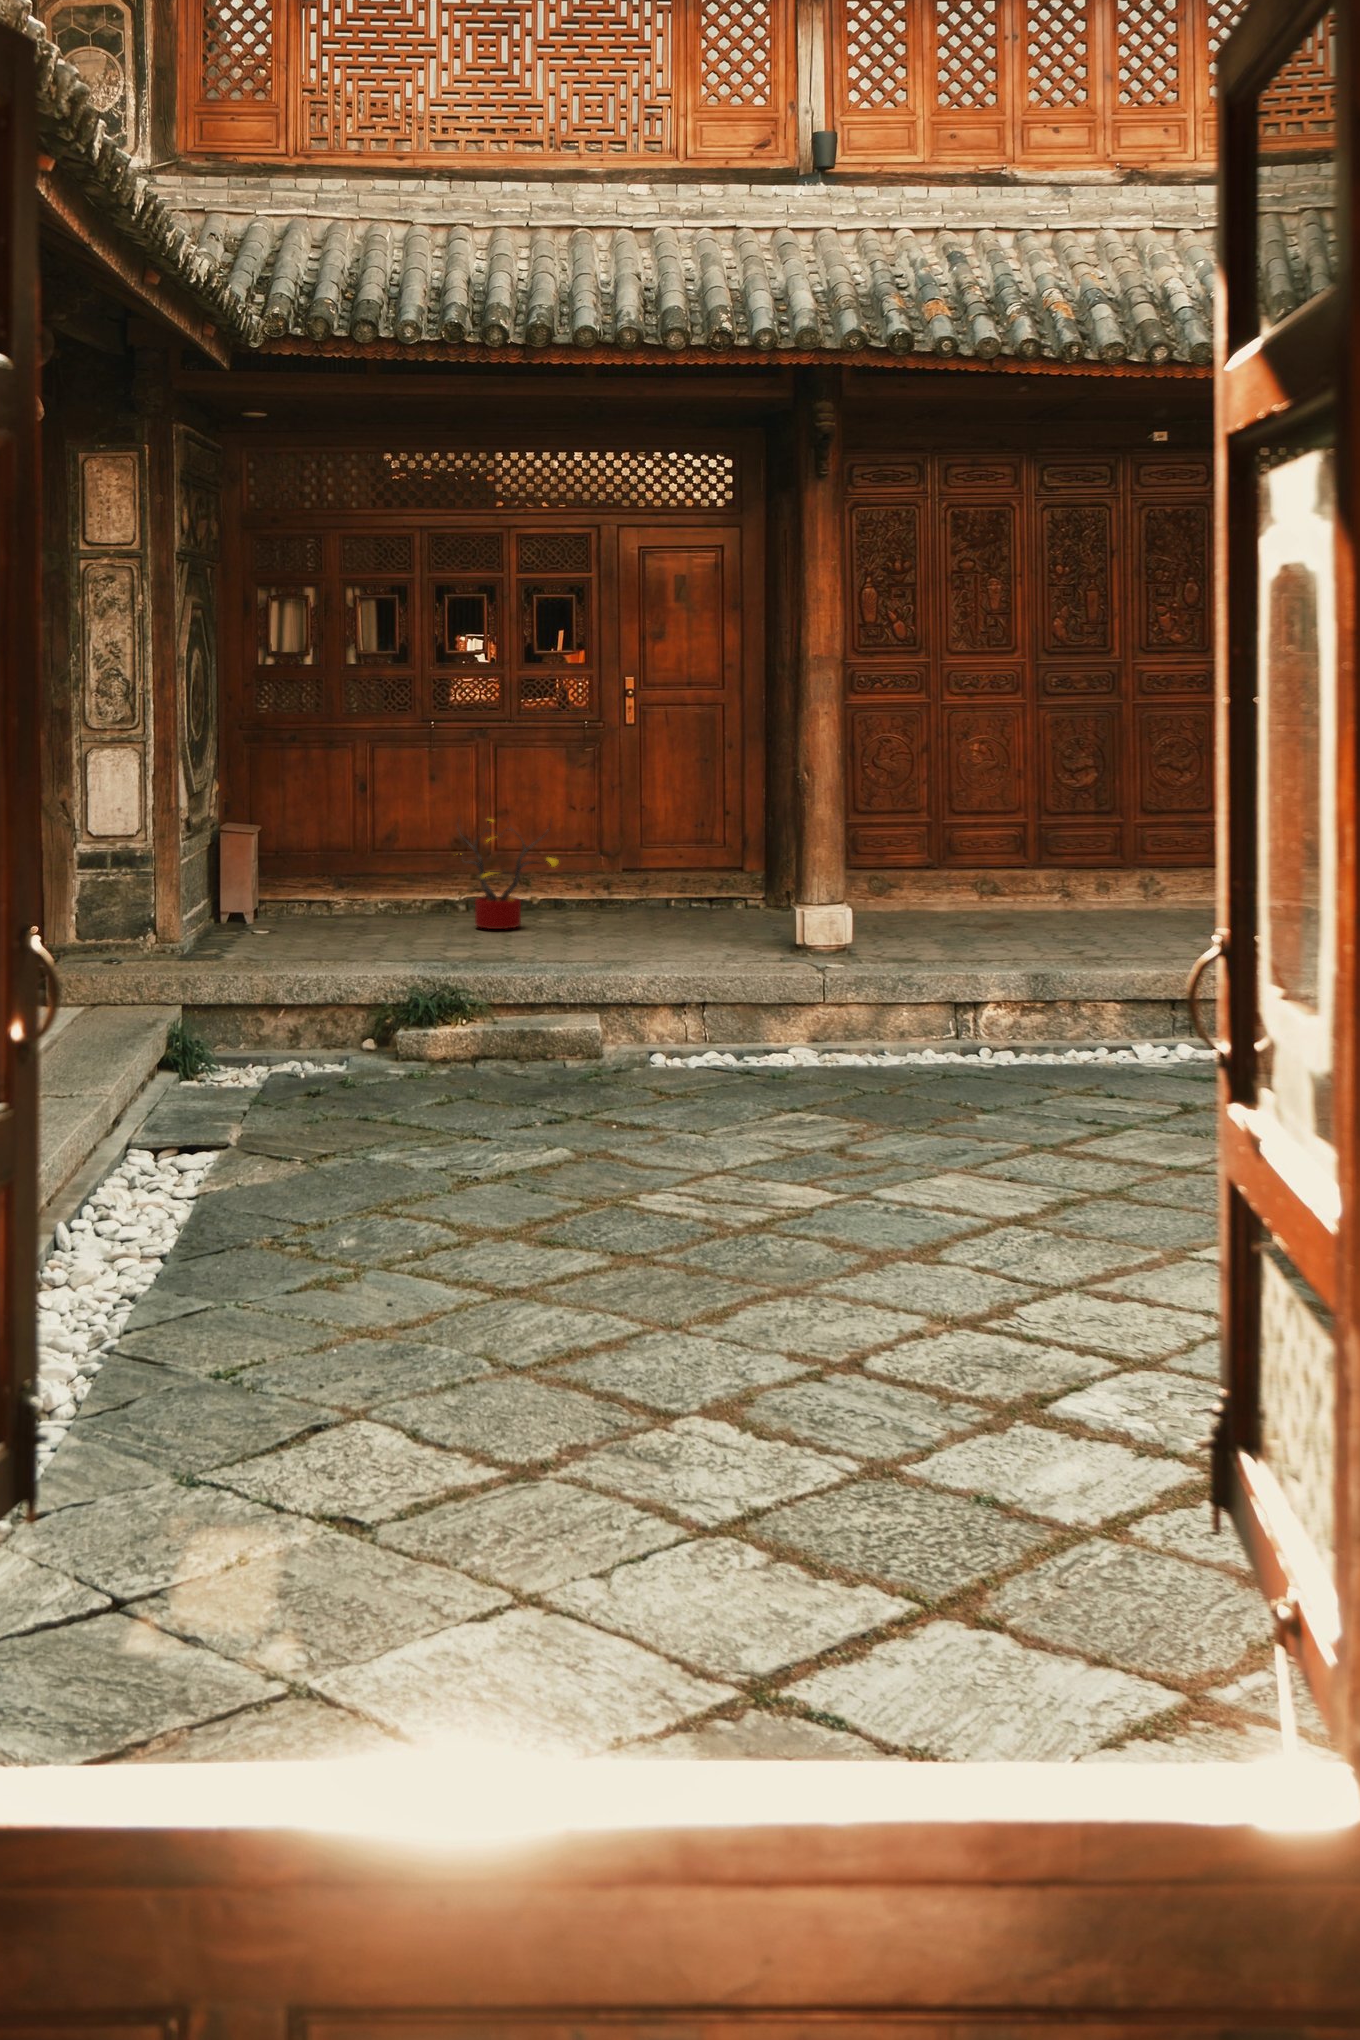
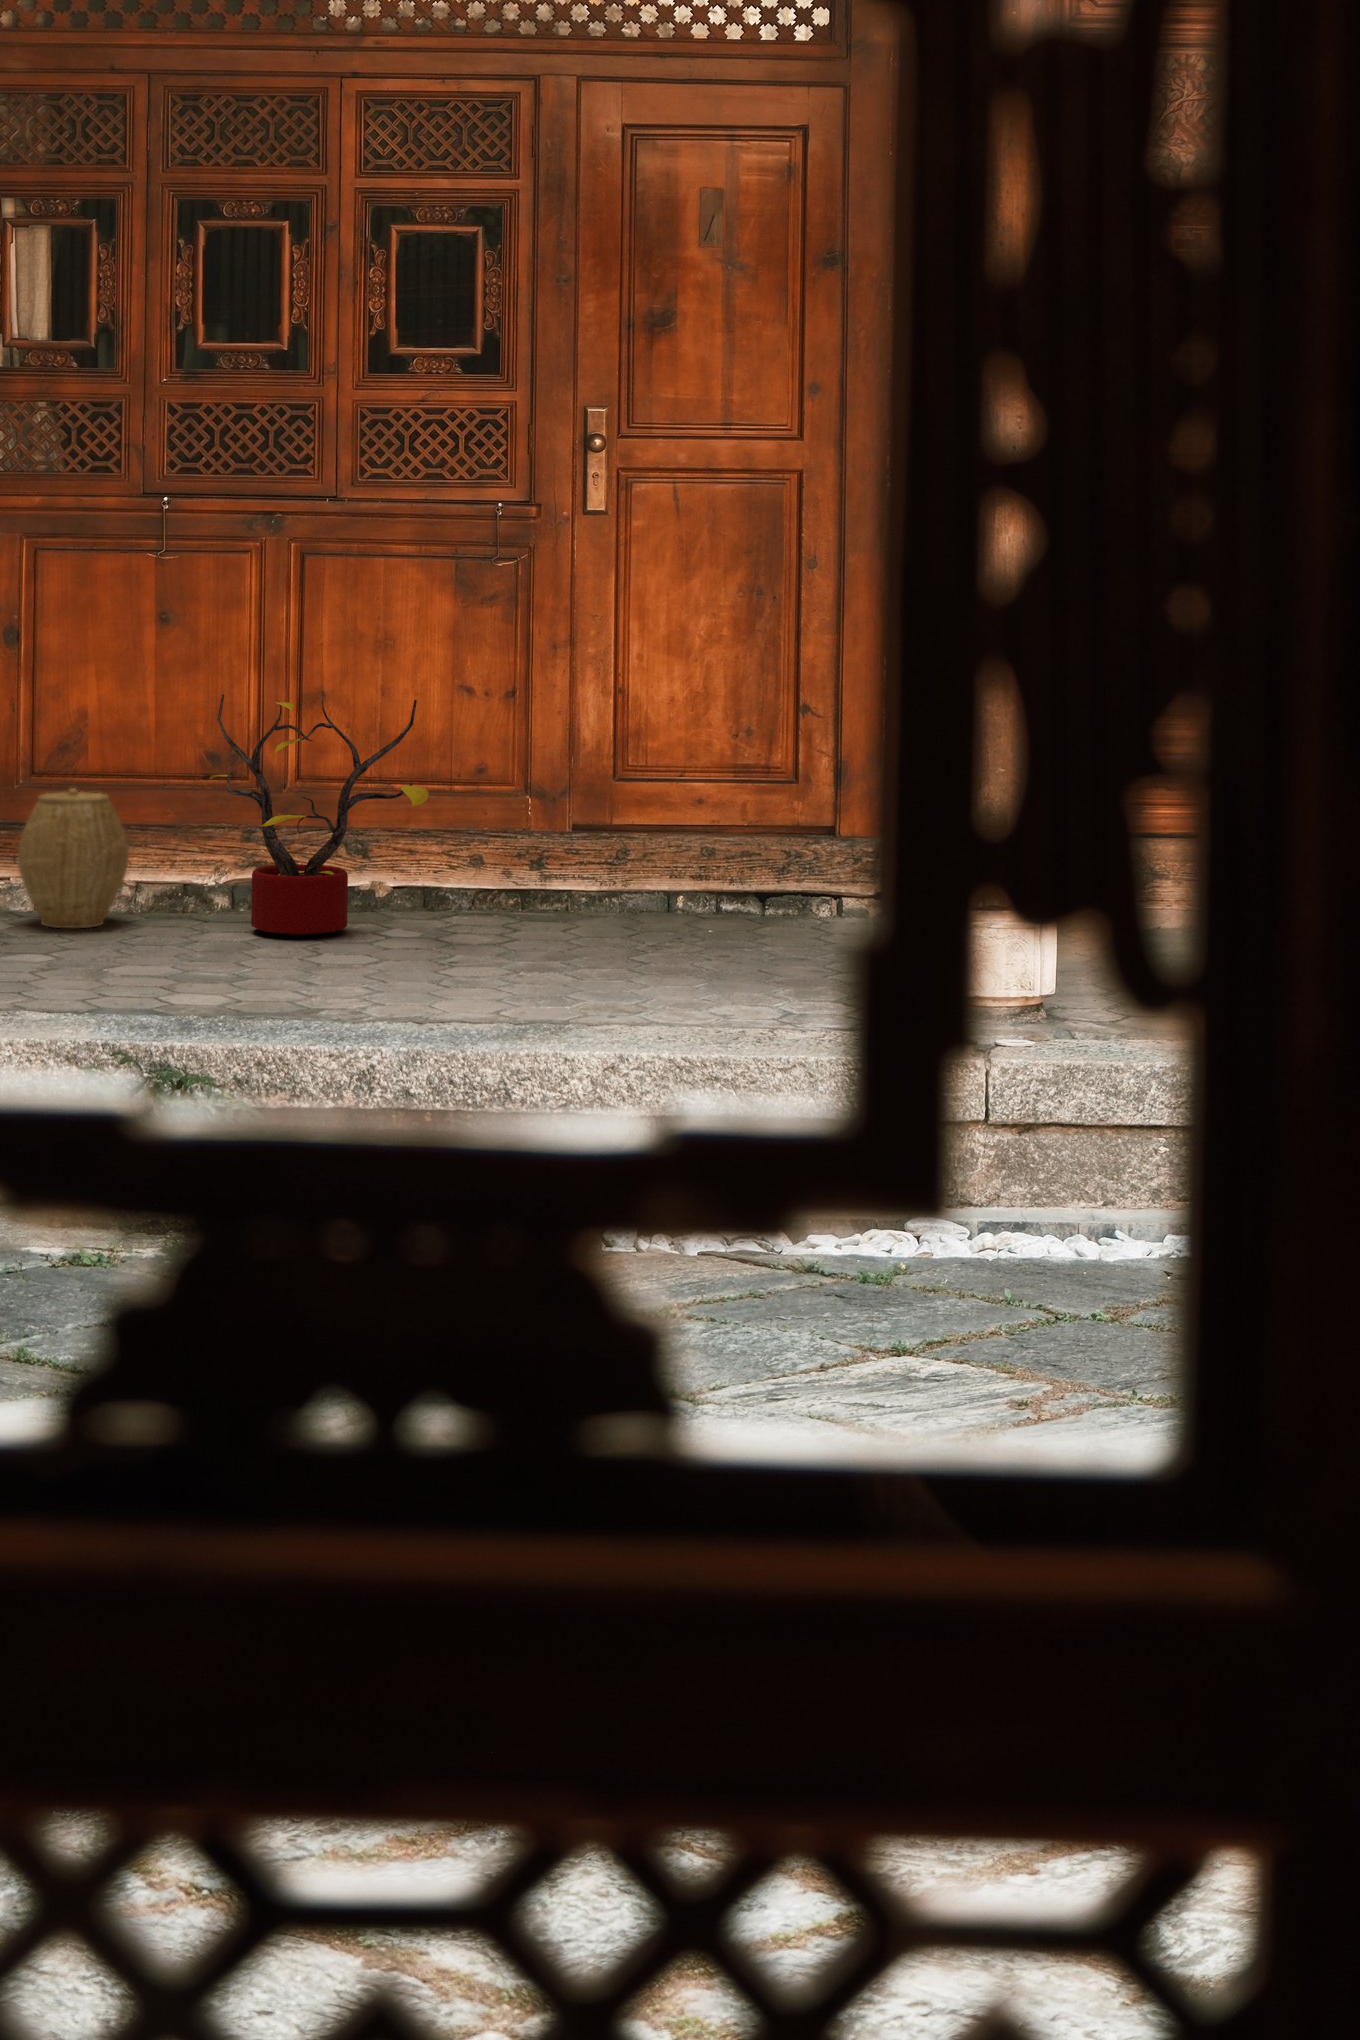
woven basket: none [364,861,416,928] -> present [18,788,129,928]

